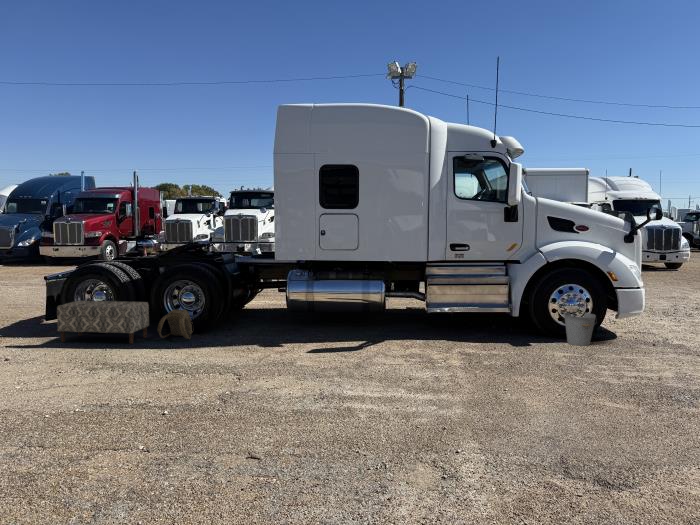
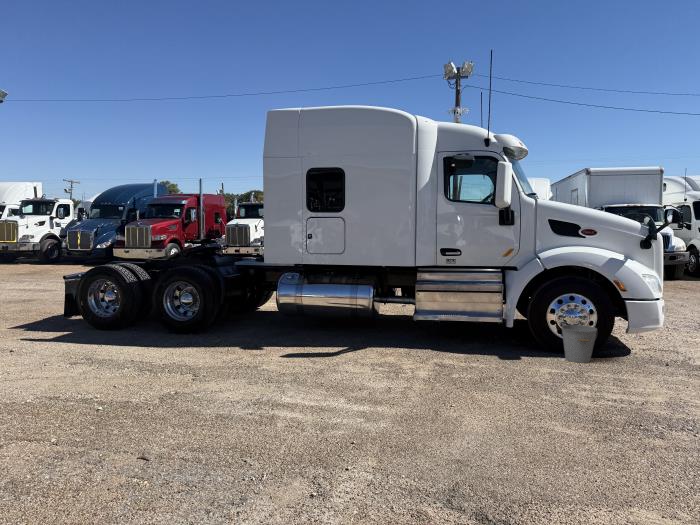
bench: present [57,301,149,344] -> none [66,299,149,341]
backpack: present [157,310,193,339] -> none [151,310,190,339]

